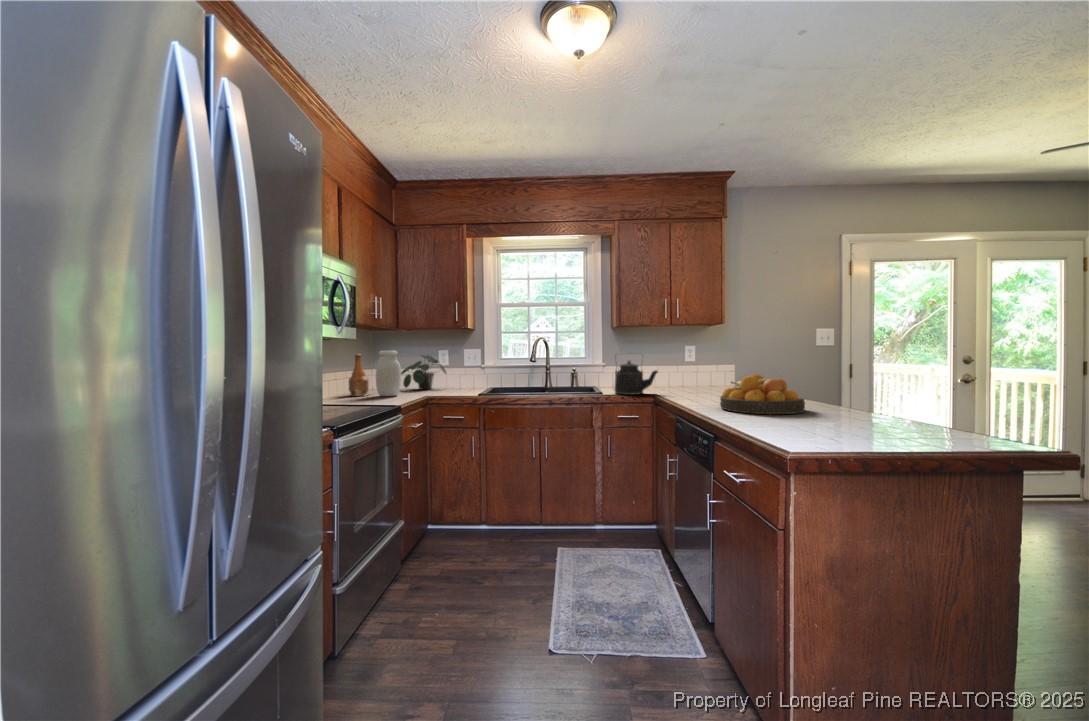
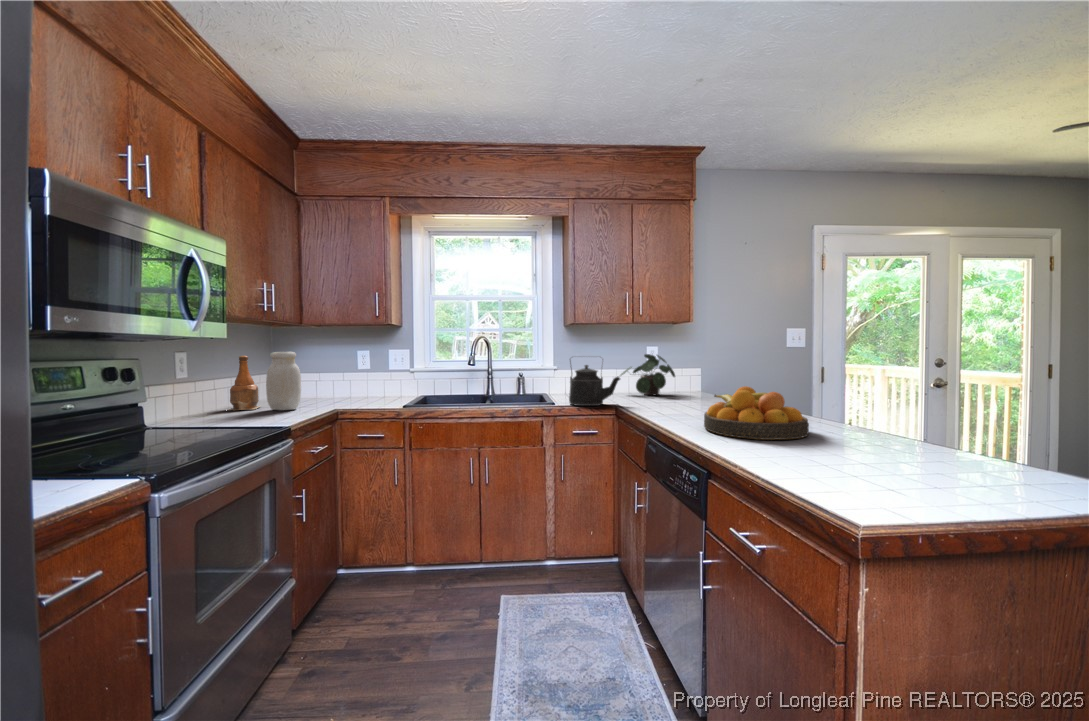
potted plant: present [401,355,446,390] -> present [621,354,675,395]

